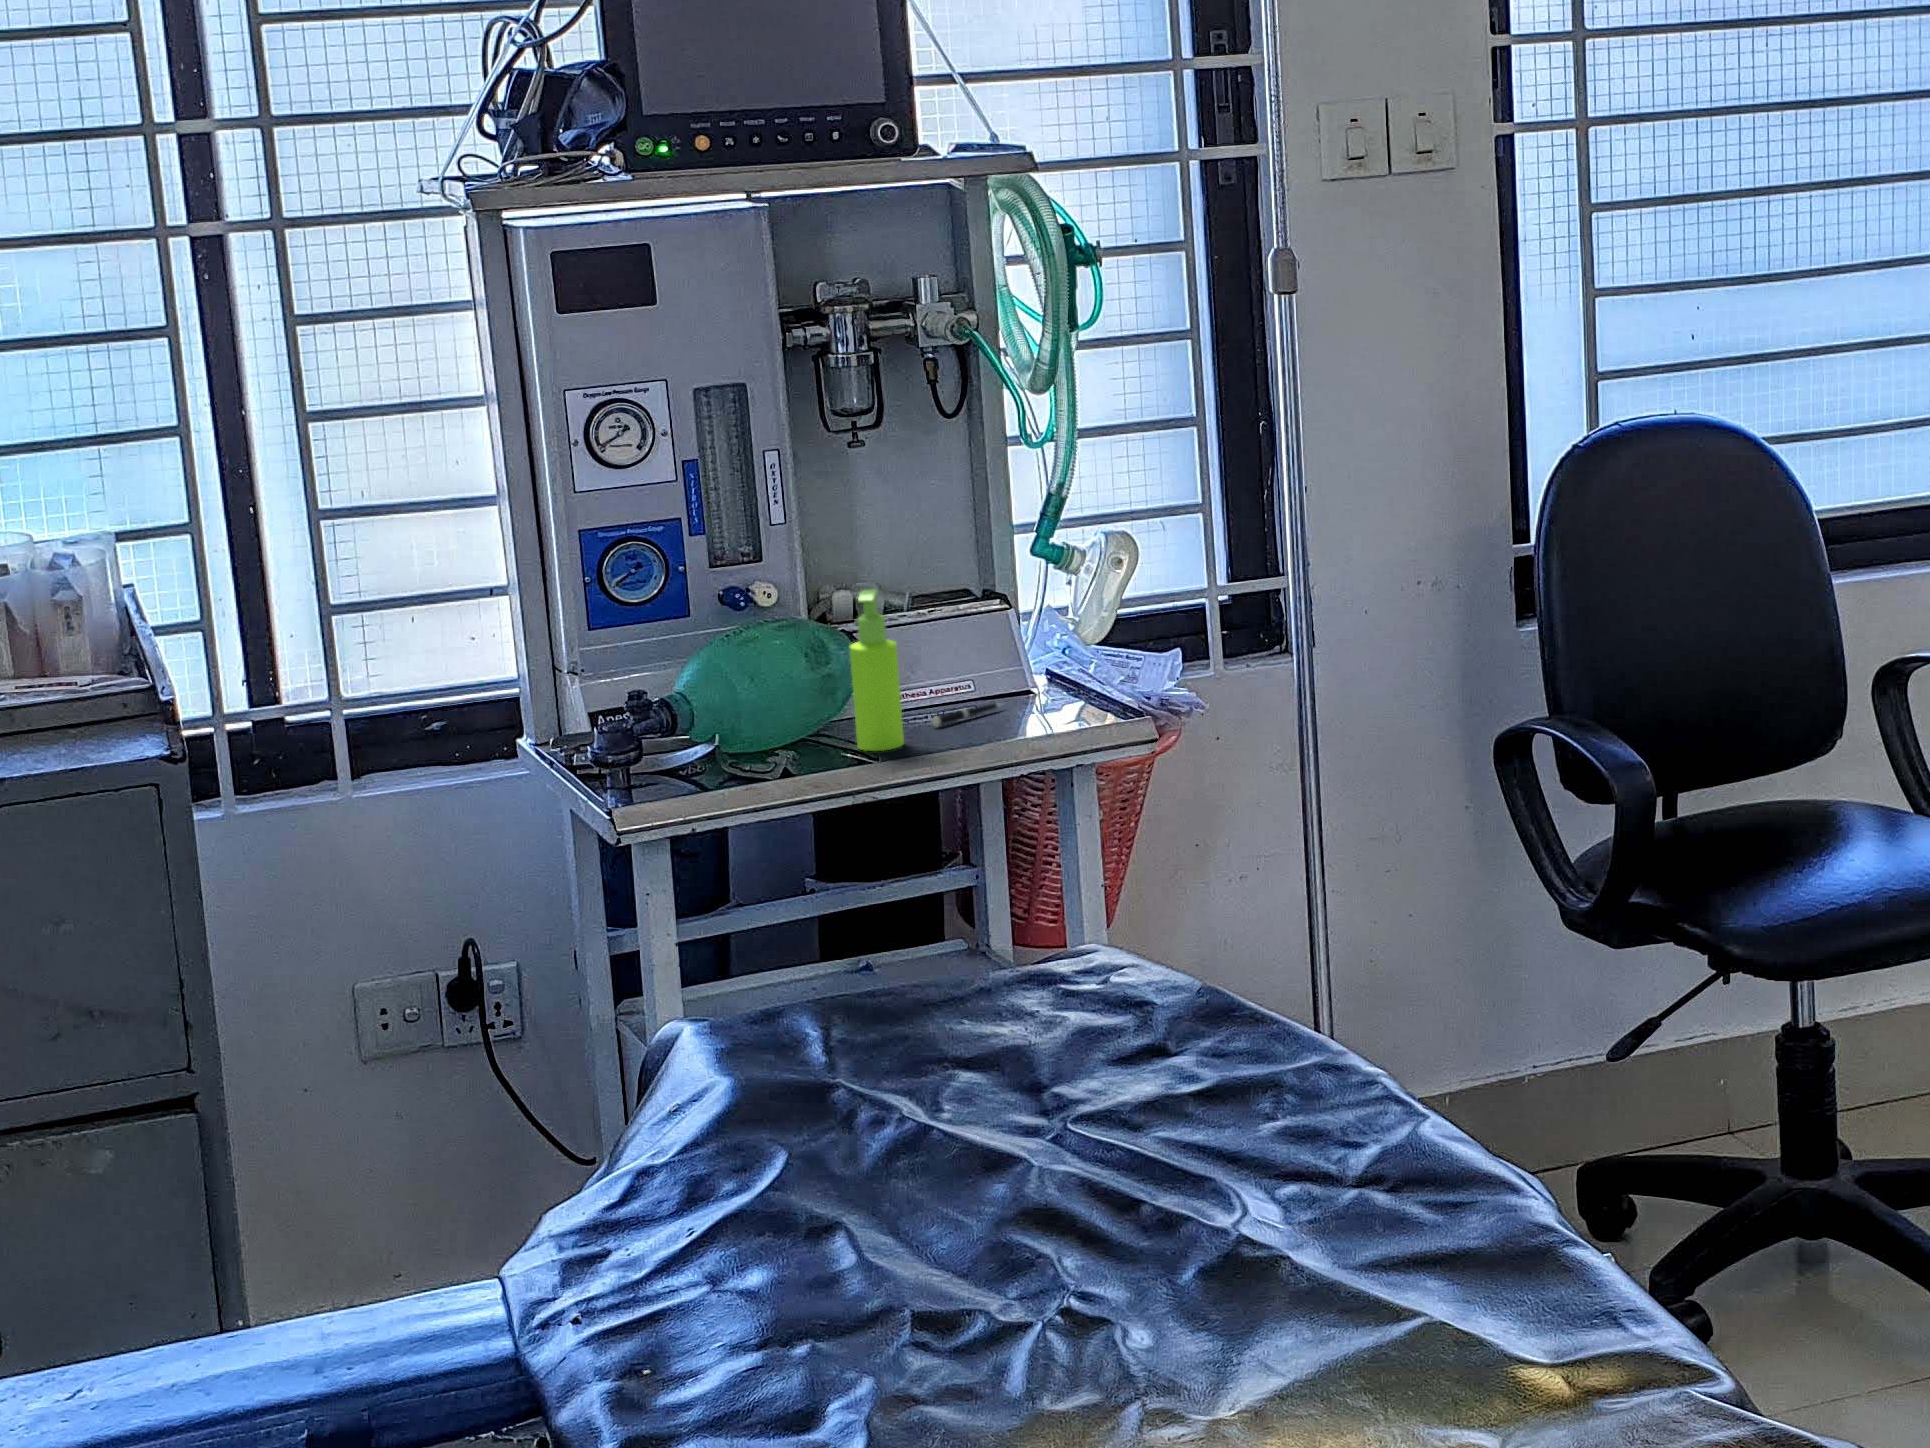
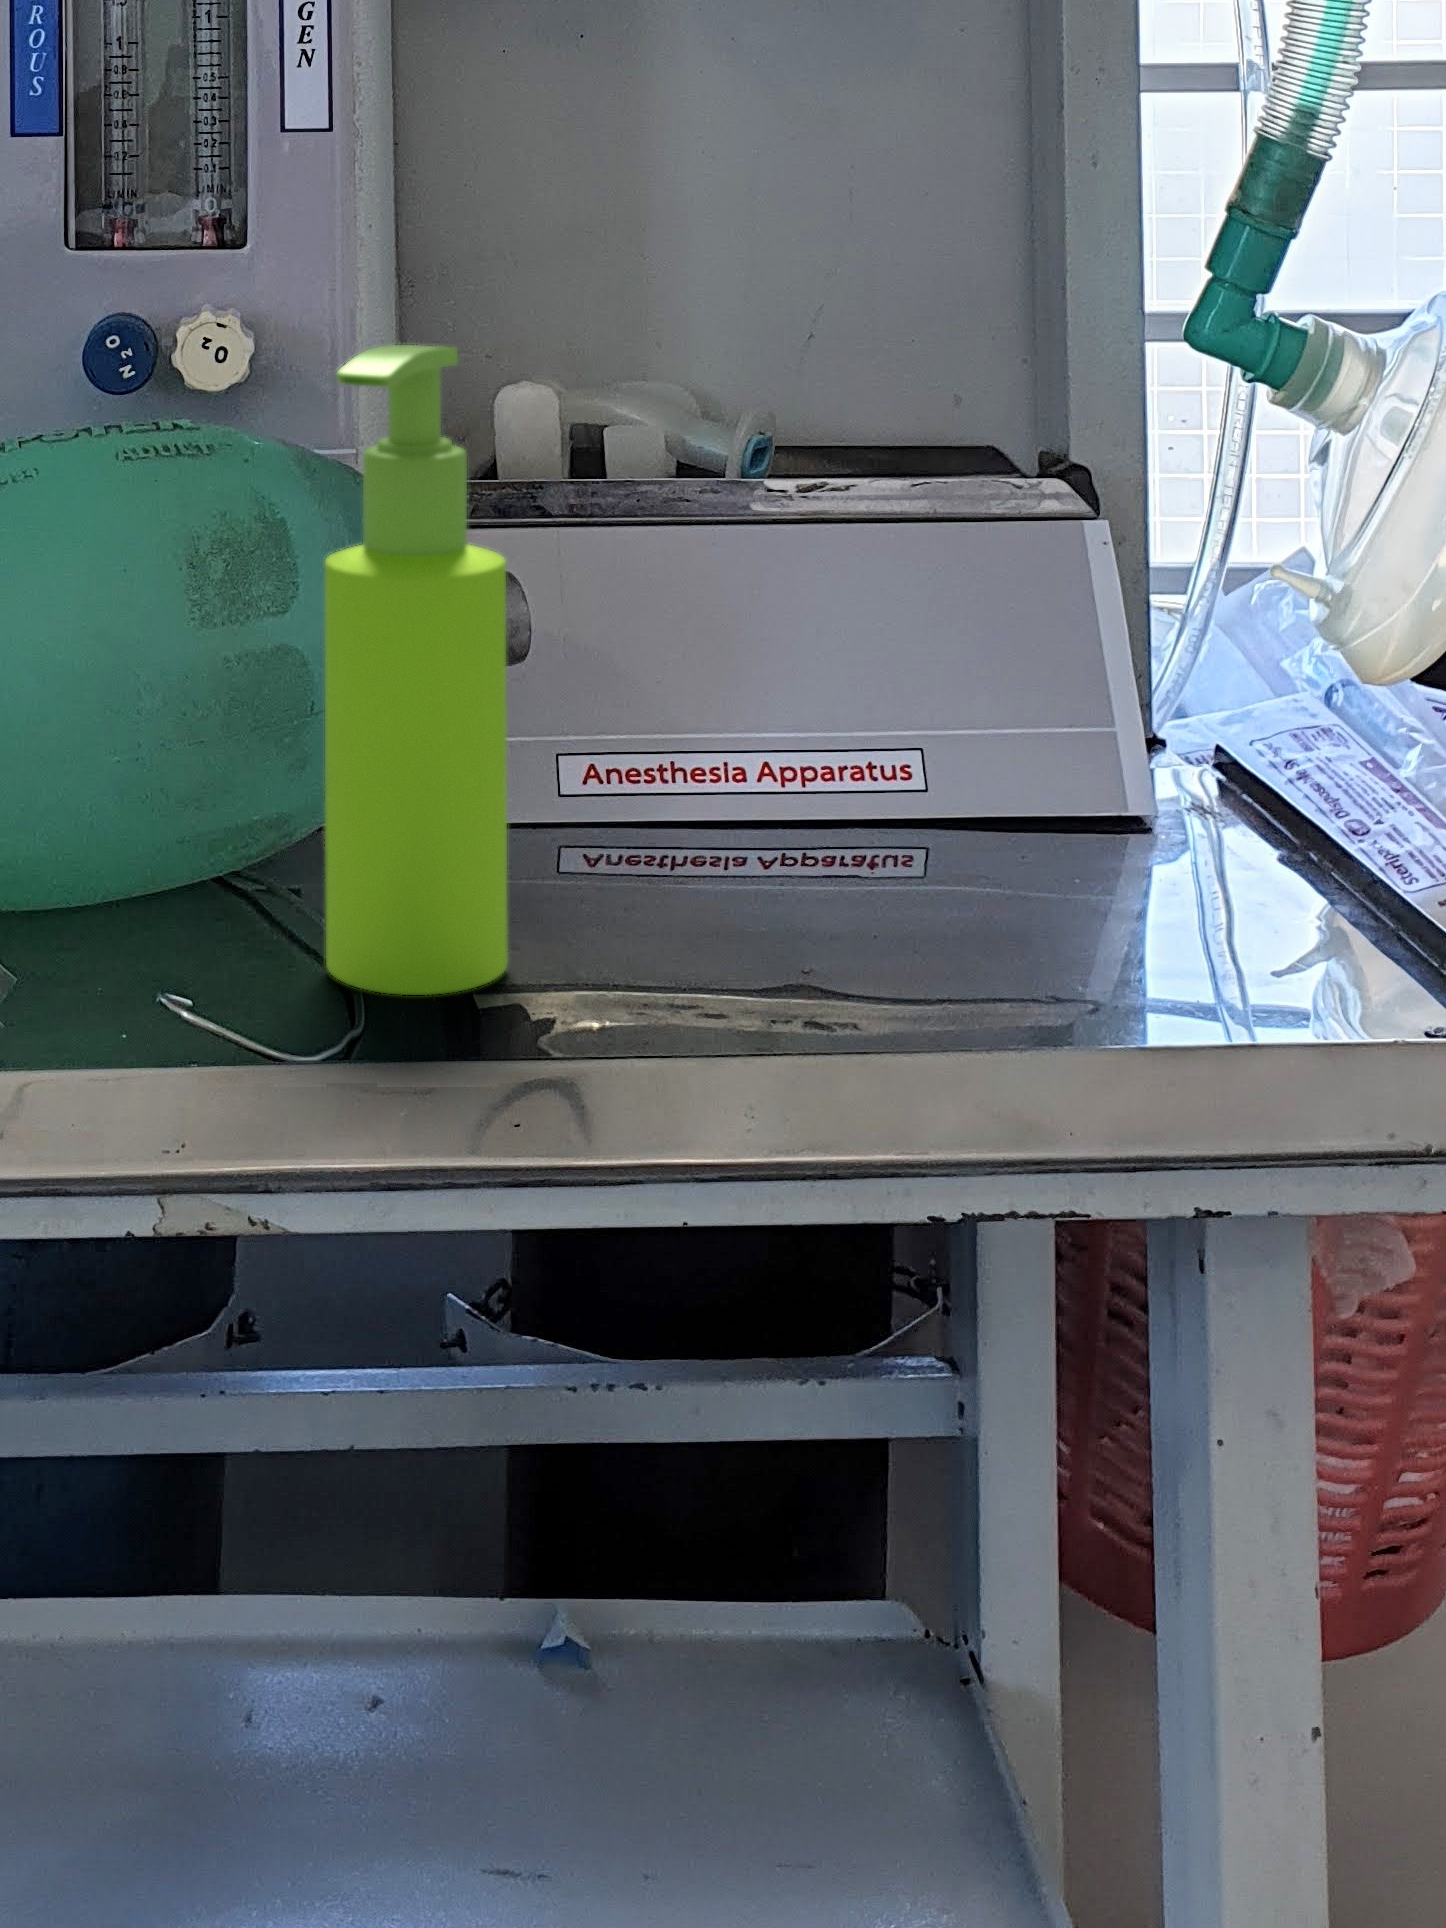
pen: present [931,703,1002,727] -> none [690,849,1009,915]

